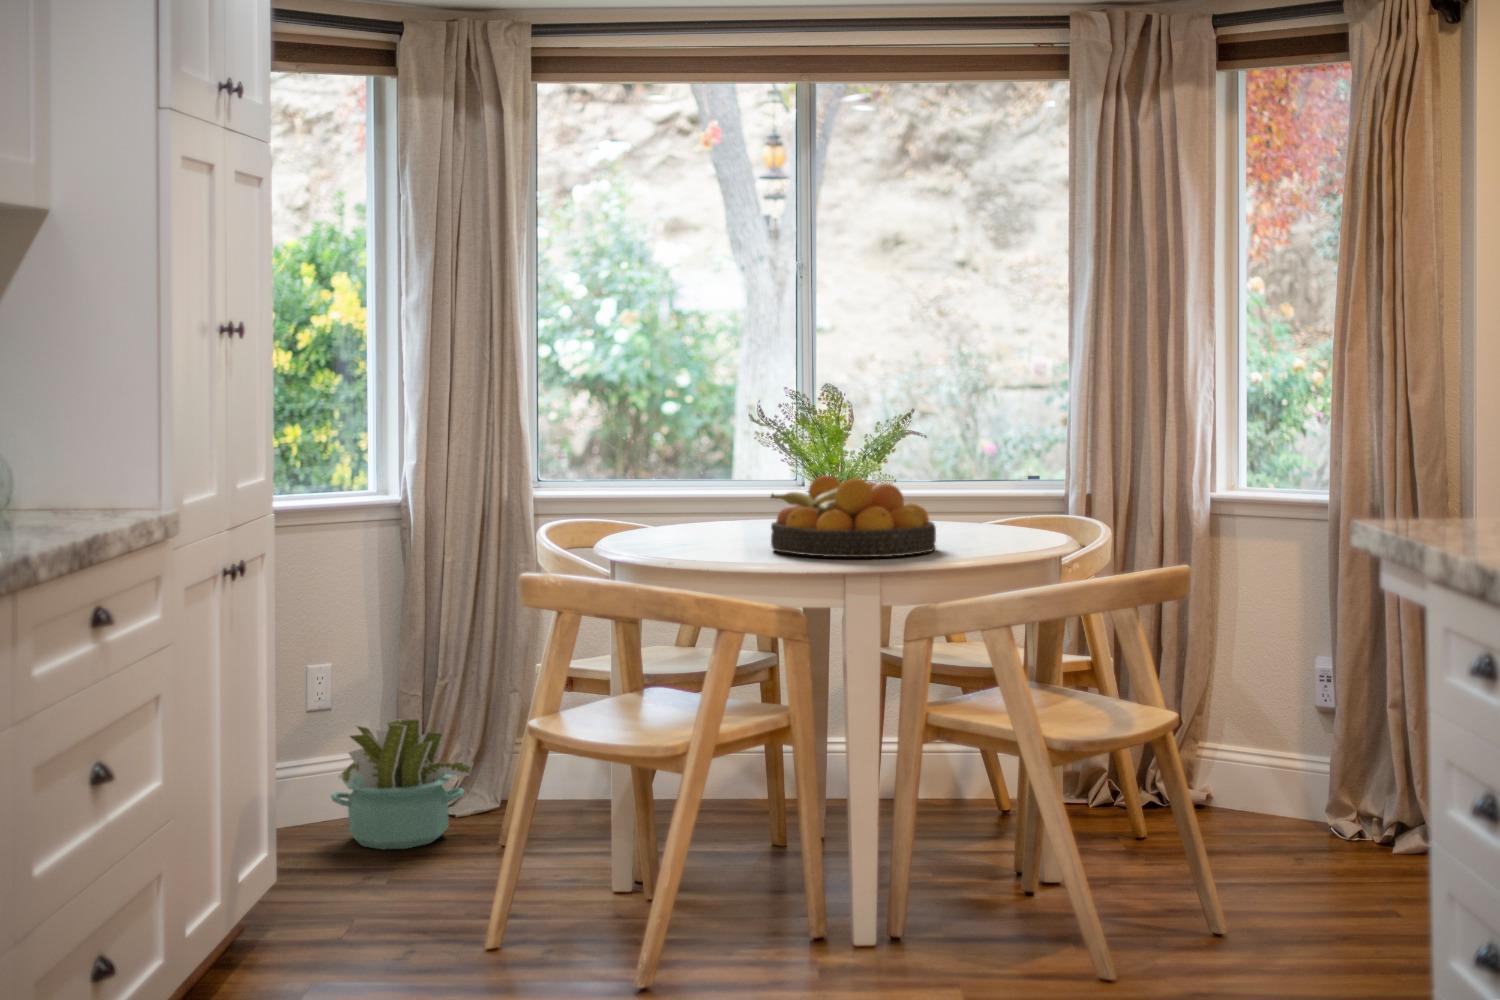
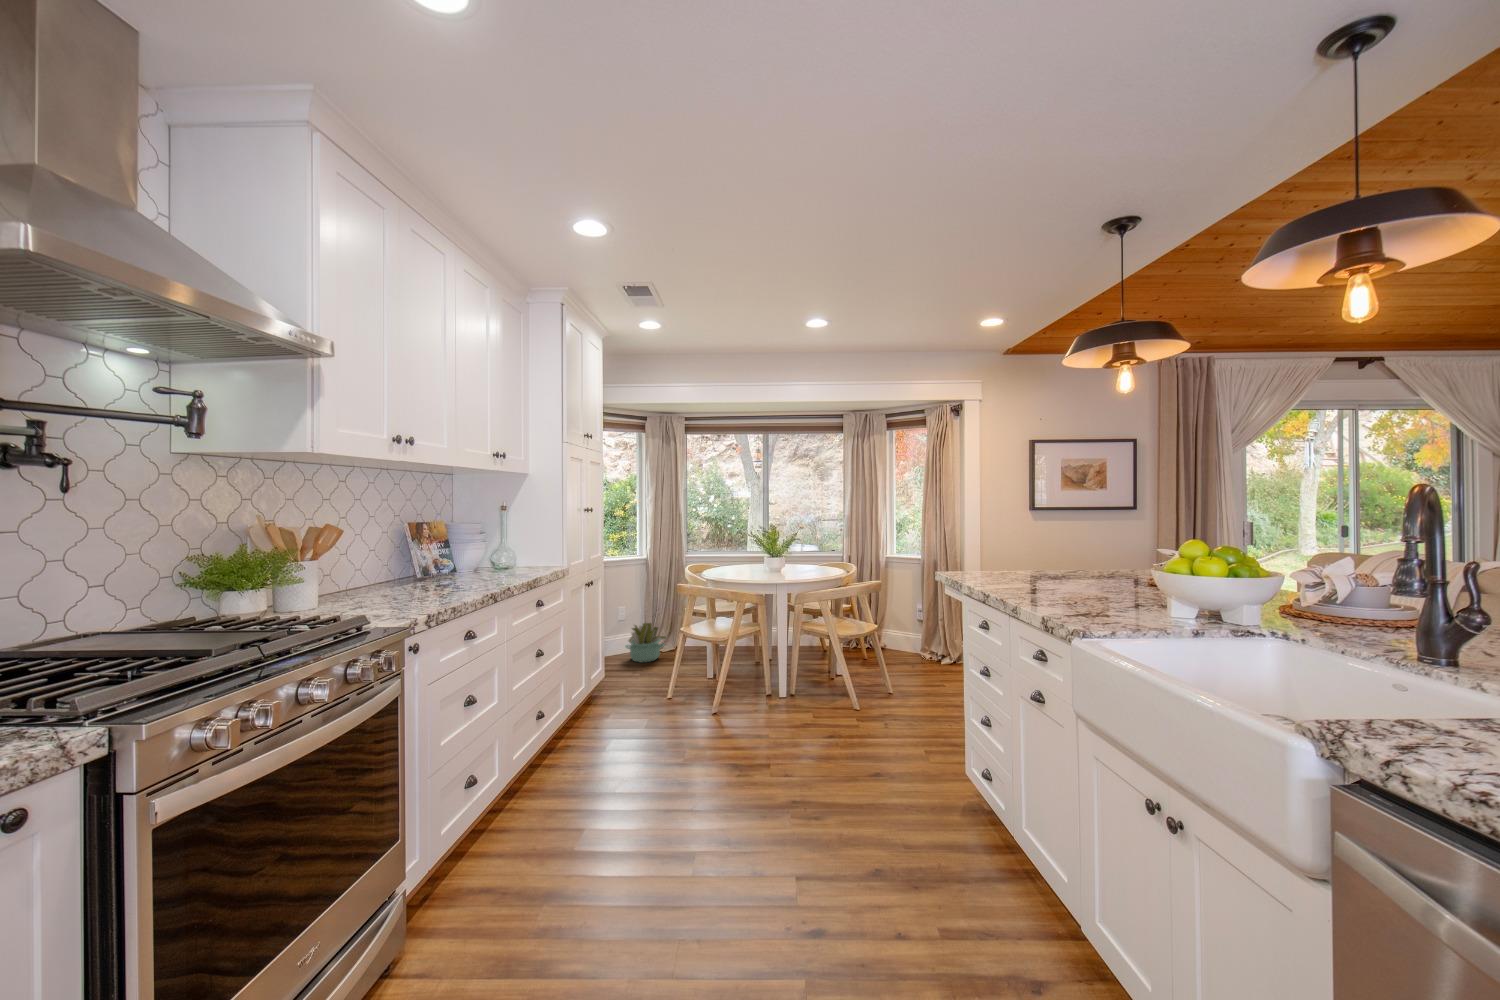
fruit bowl: present [771,475,936,557] -> none [754,555,802,580]

